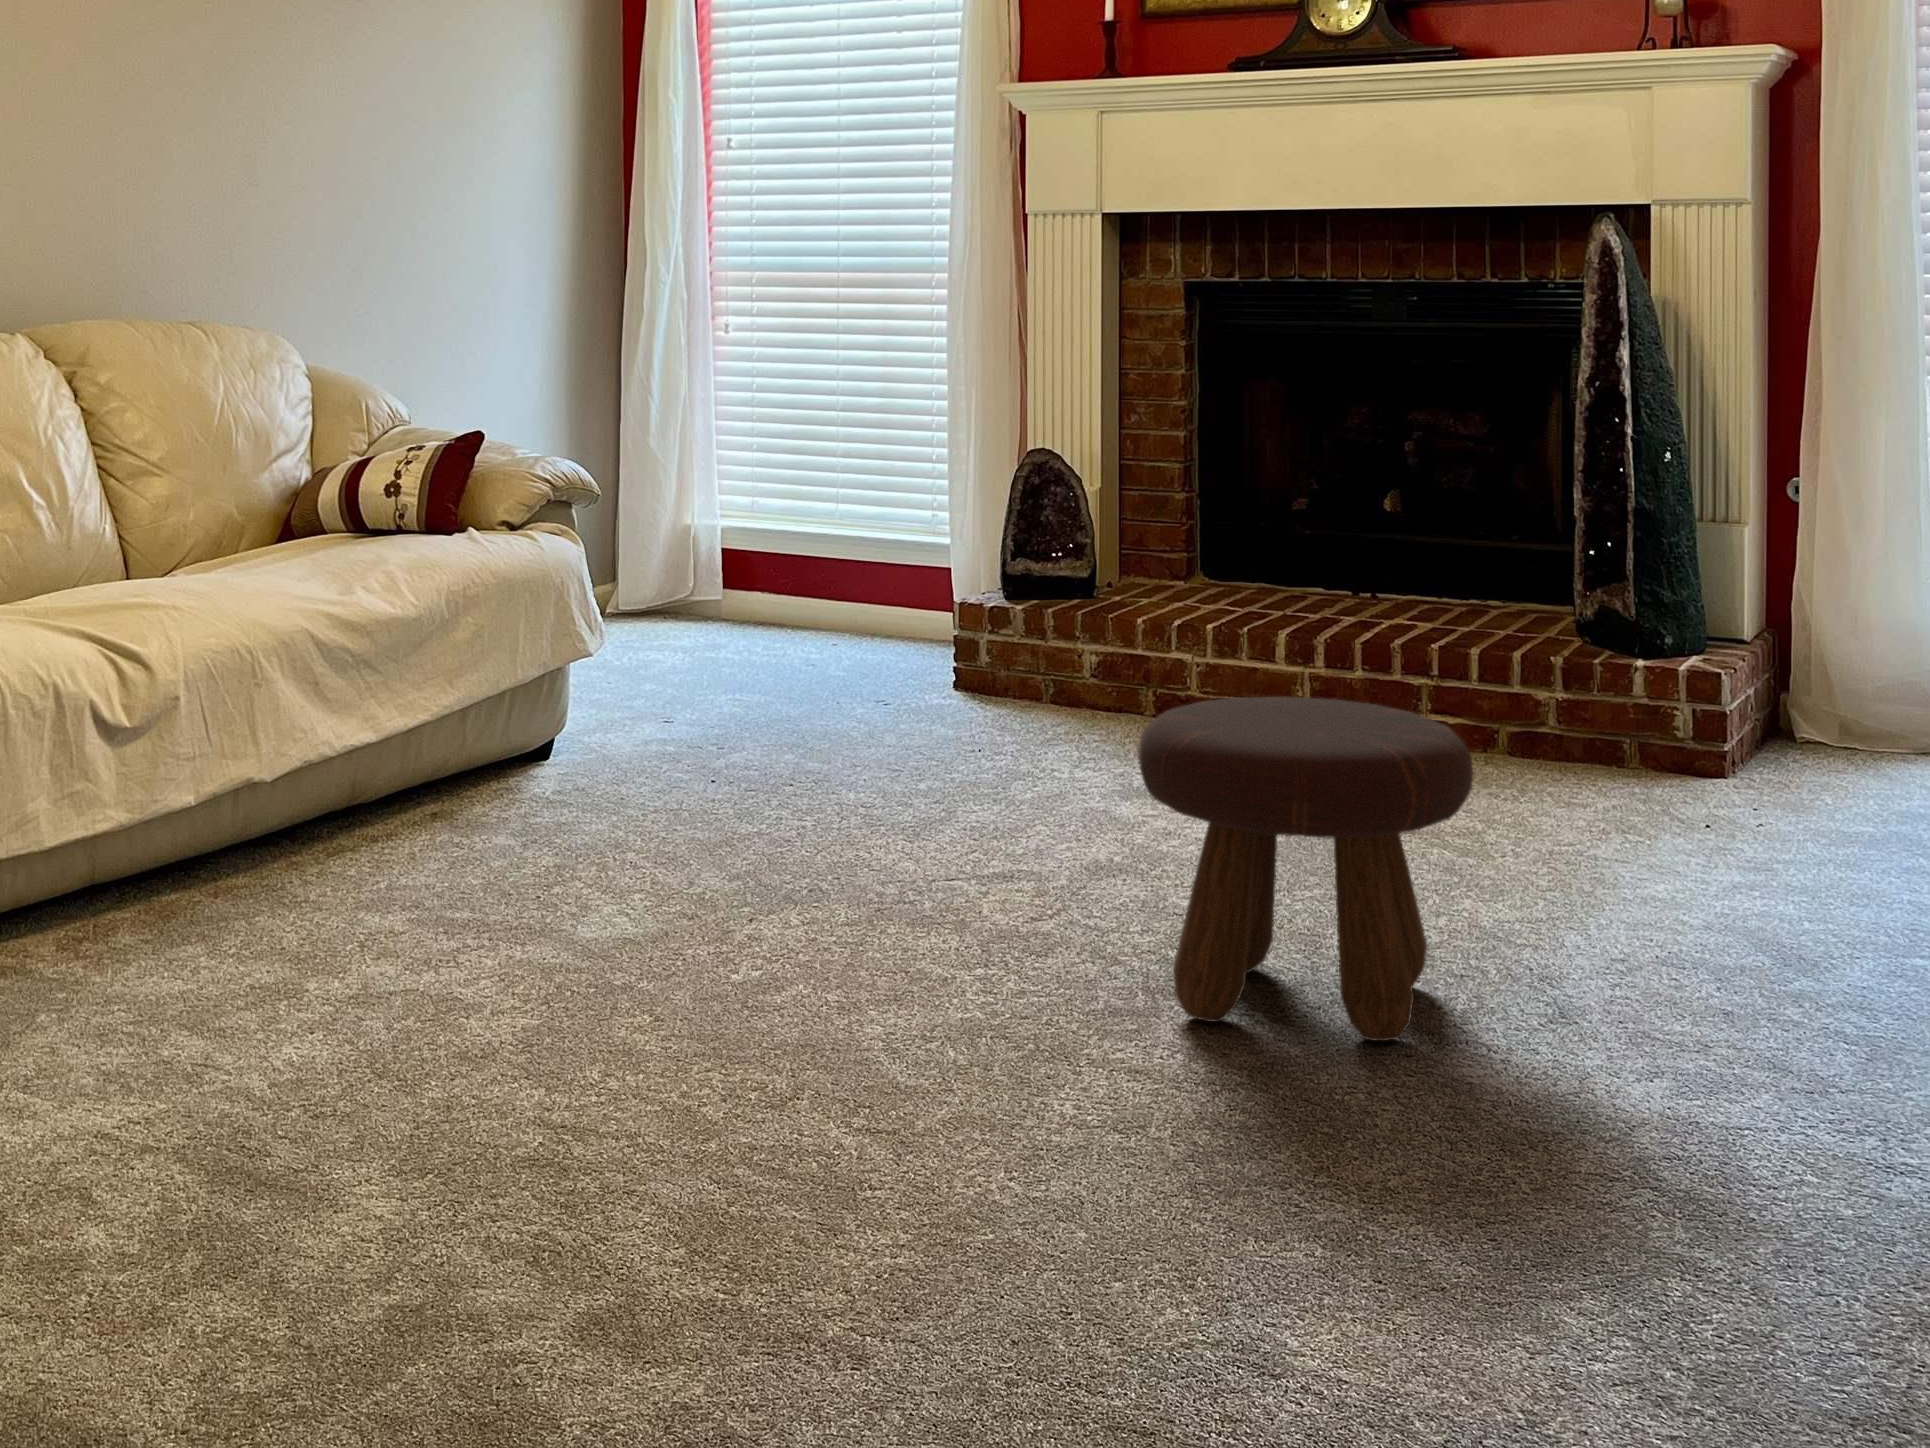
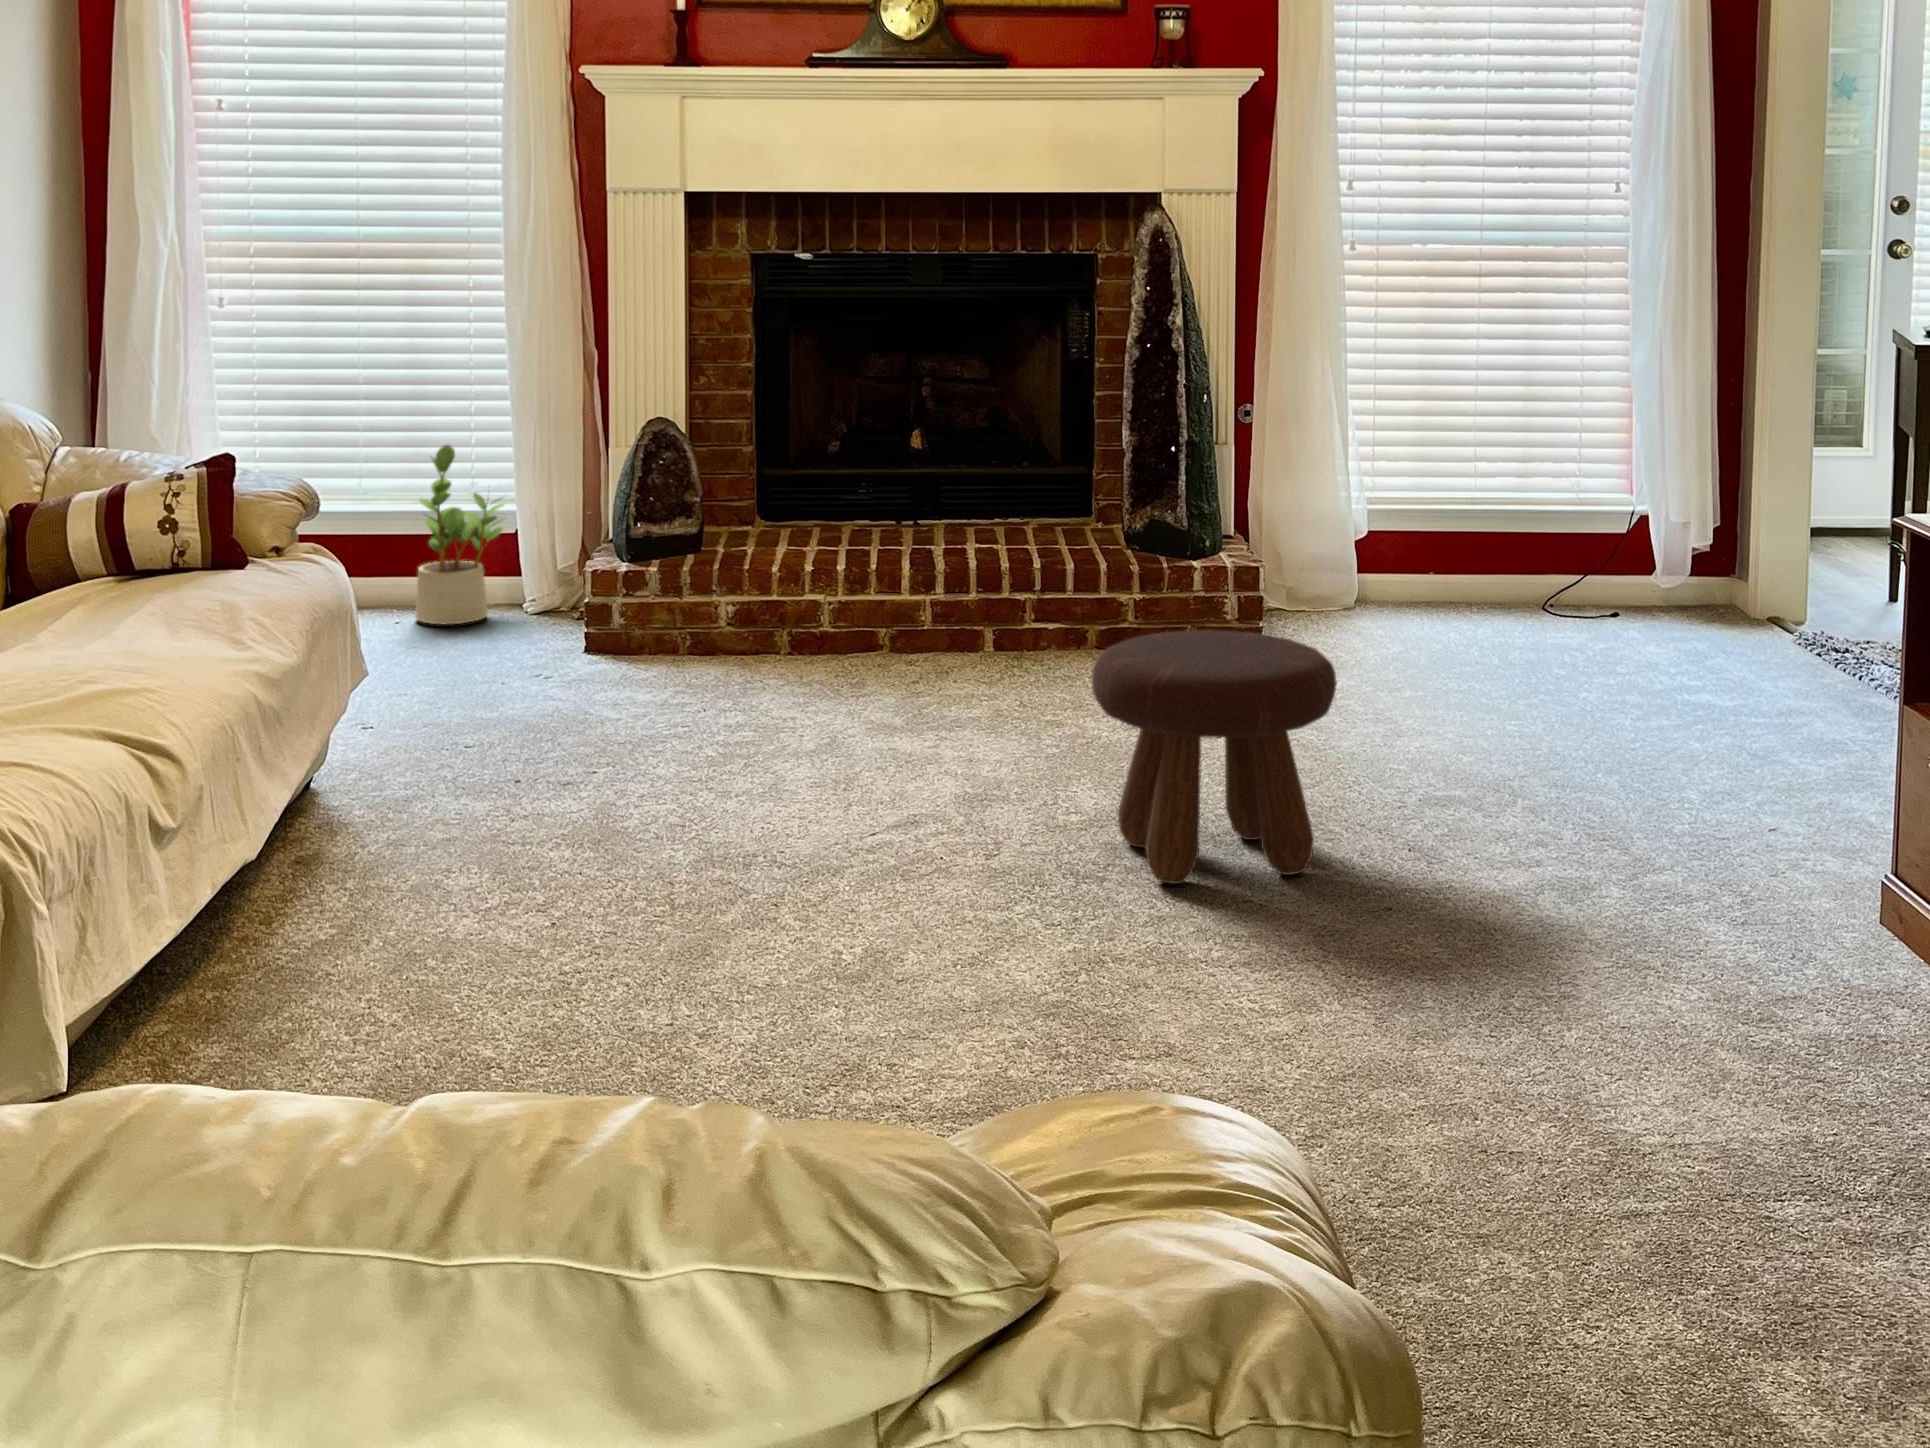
potted plant: none [846,470,941,653] -> present [416,445,504,624]

